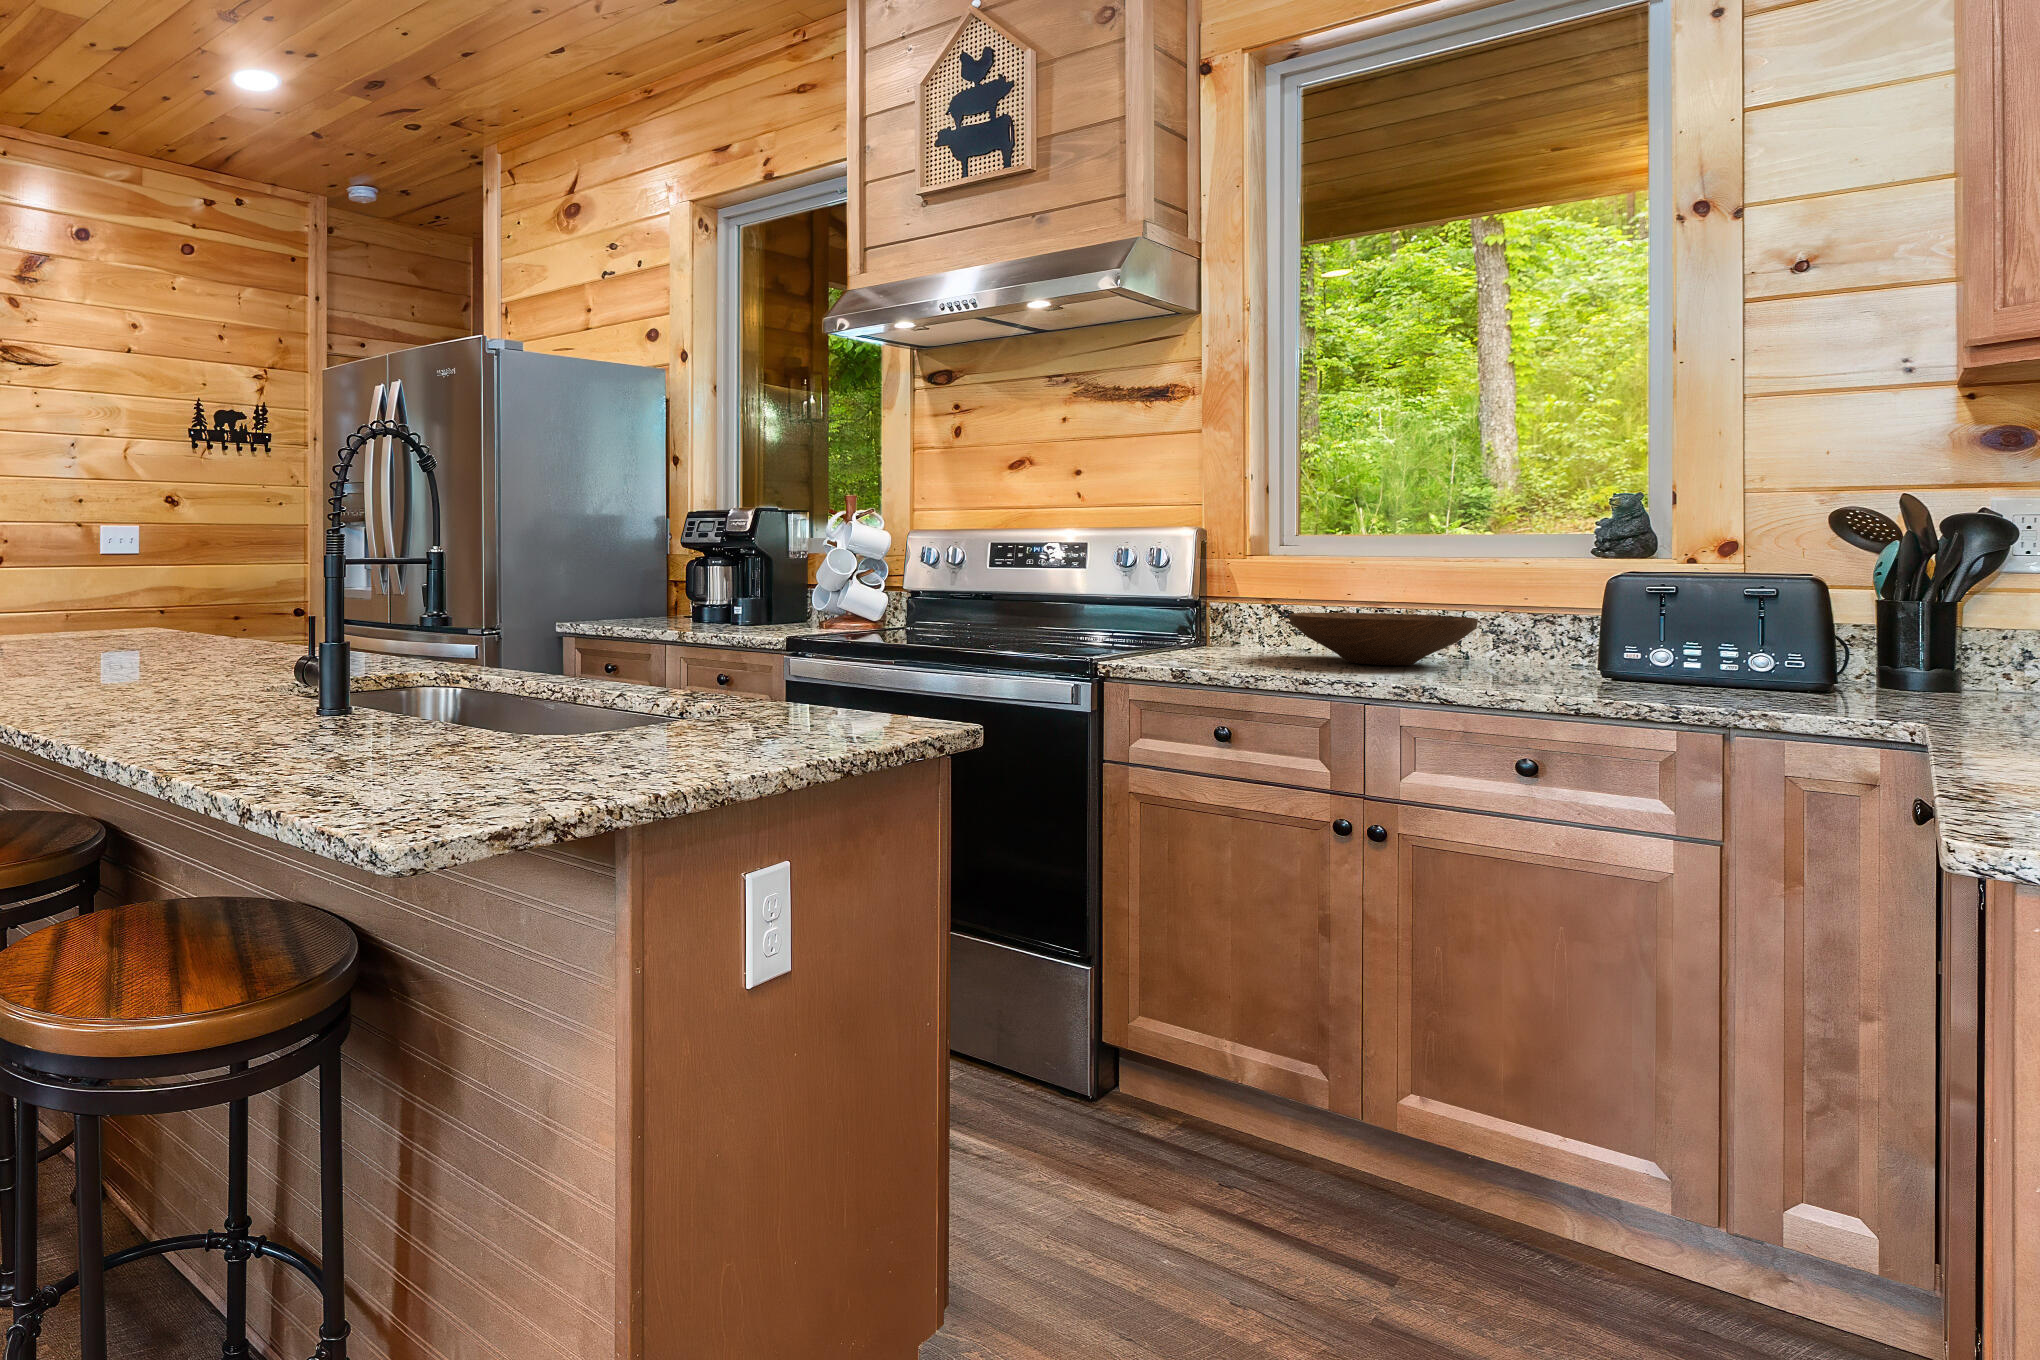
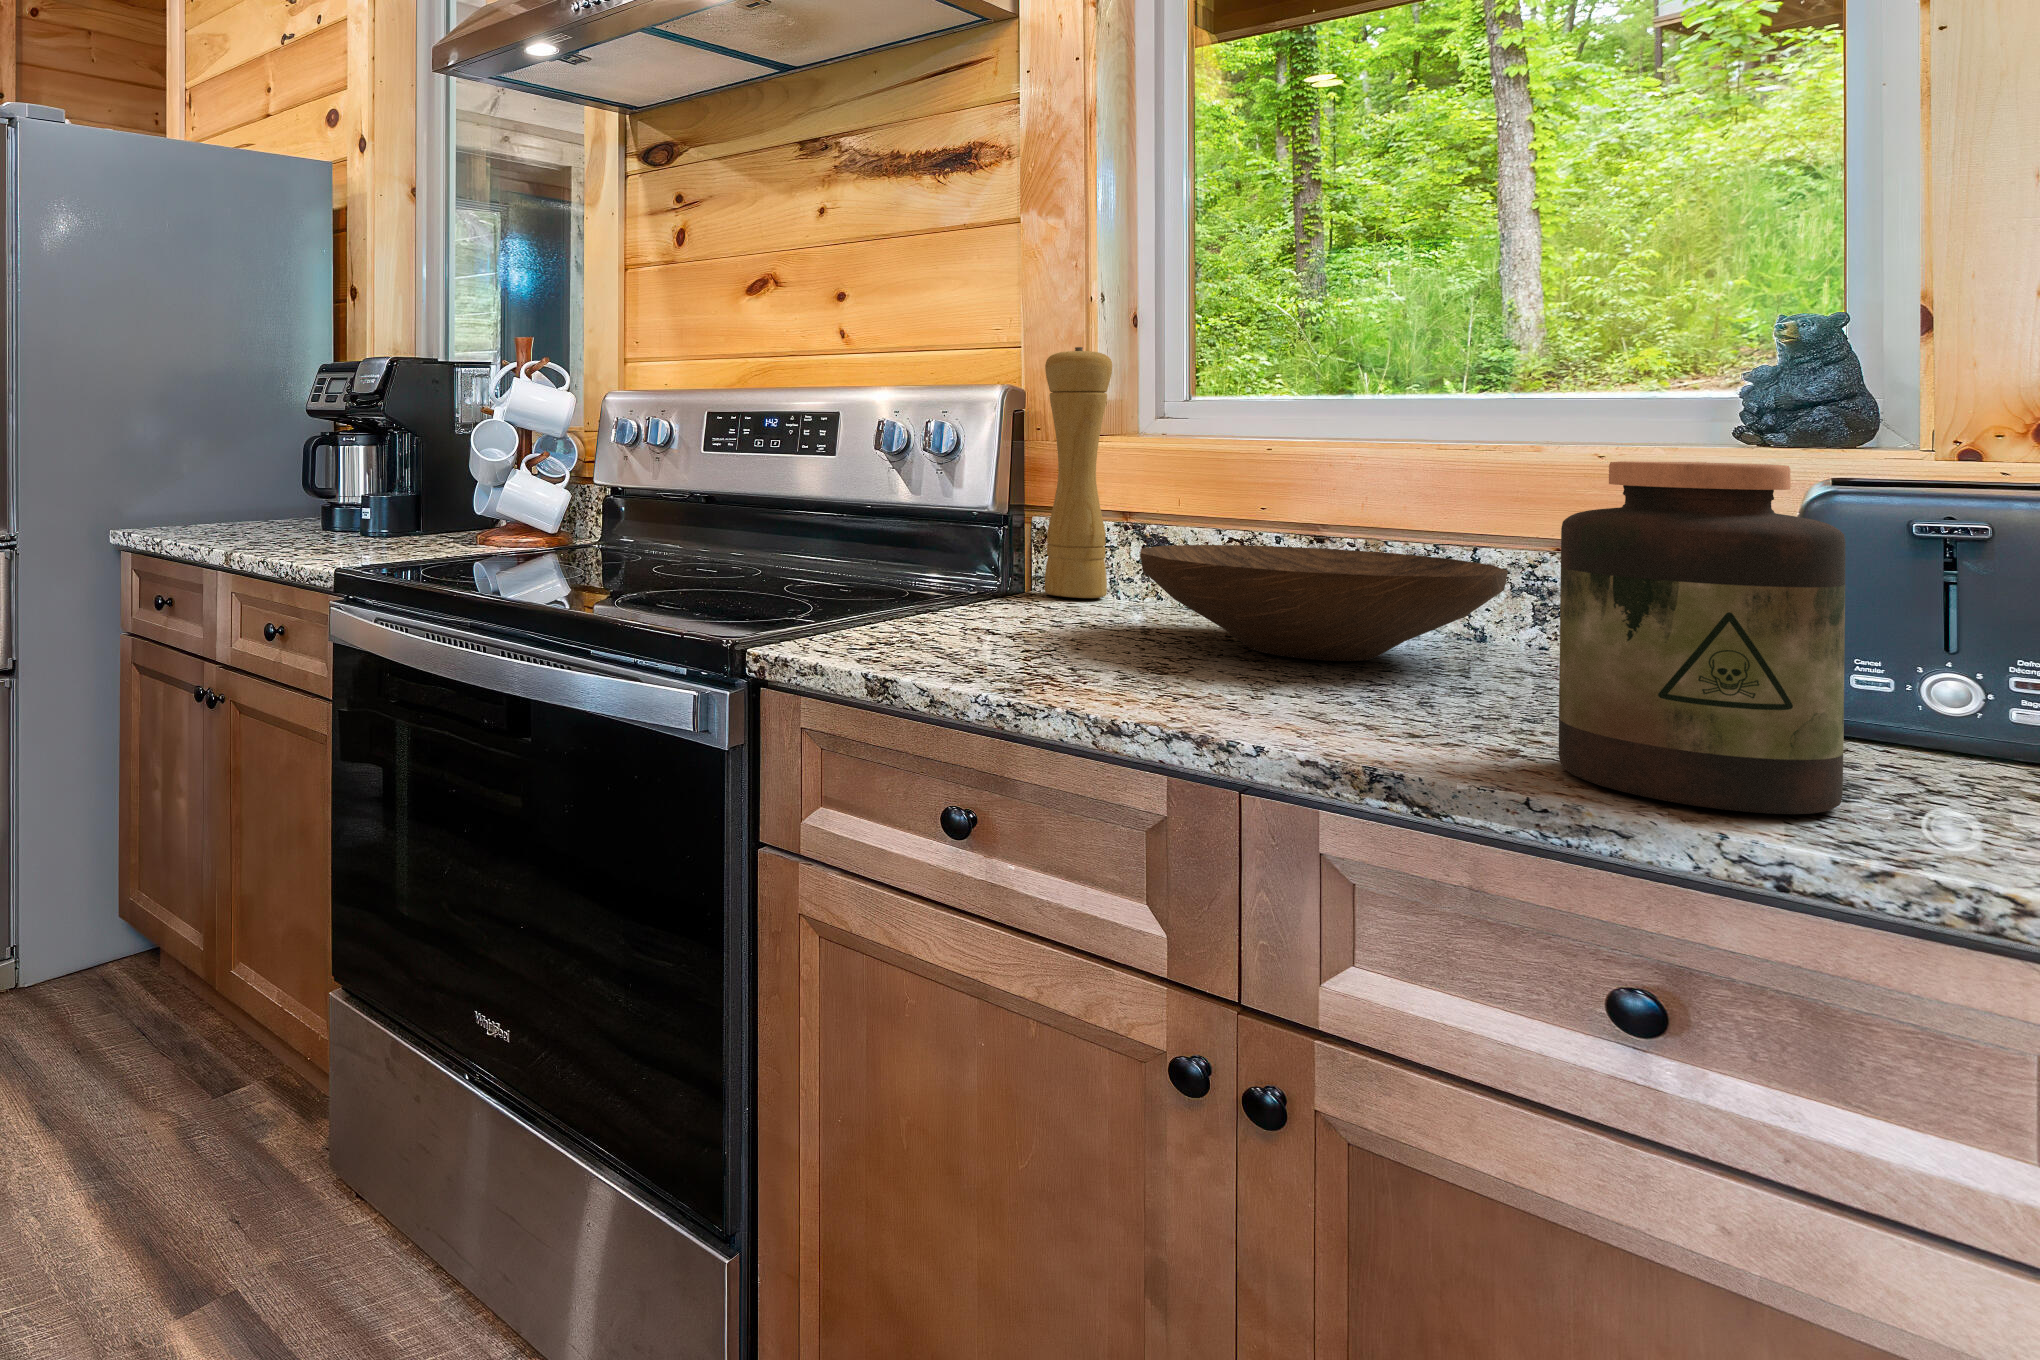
pepper mill: none [1221,505,1260,646] -> present [1045,347,1112,598]
jar: none [1494,565,1603,698] -> present [1559,461,1846,814]

